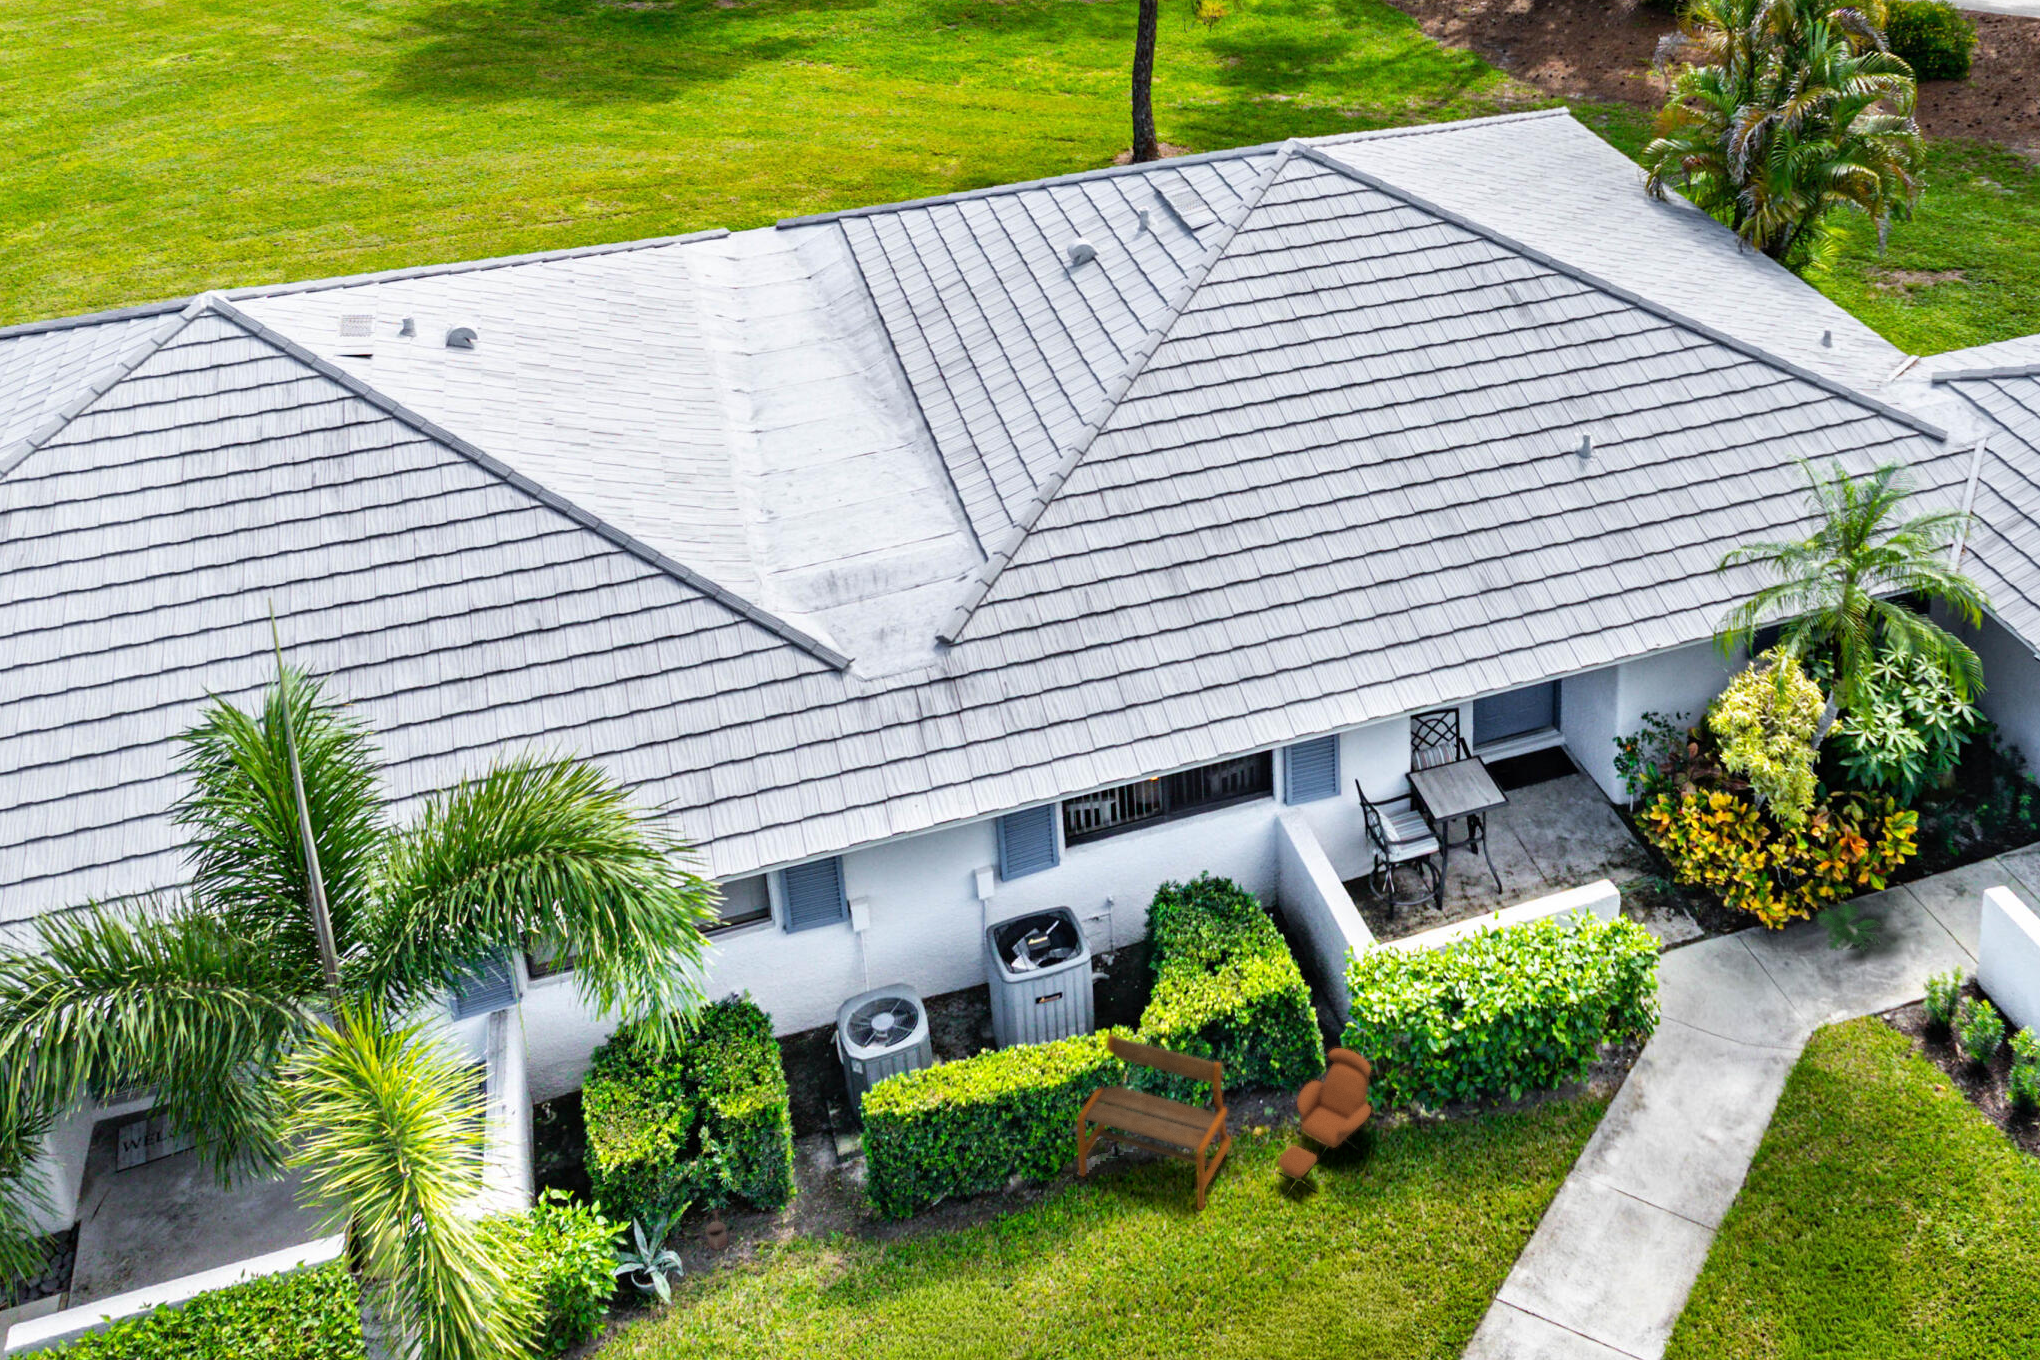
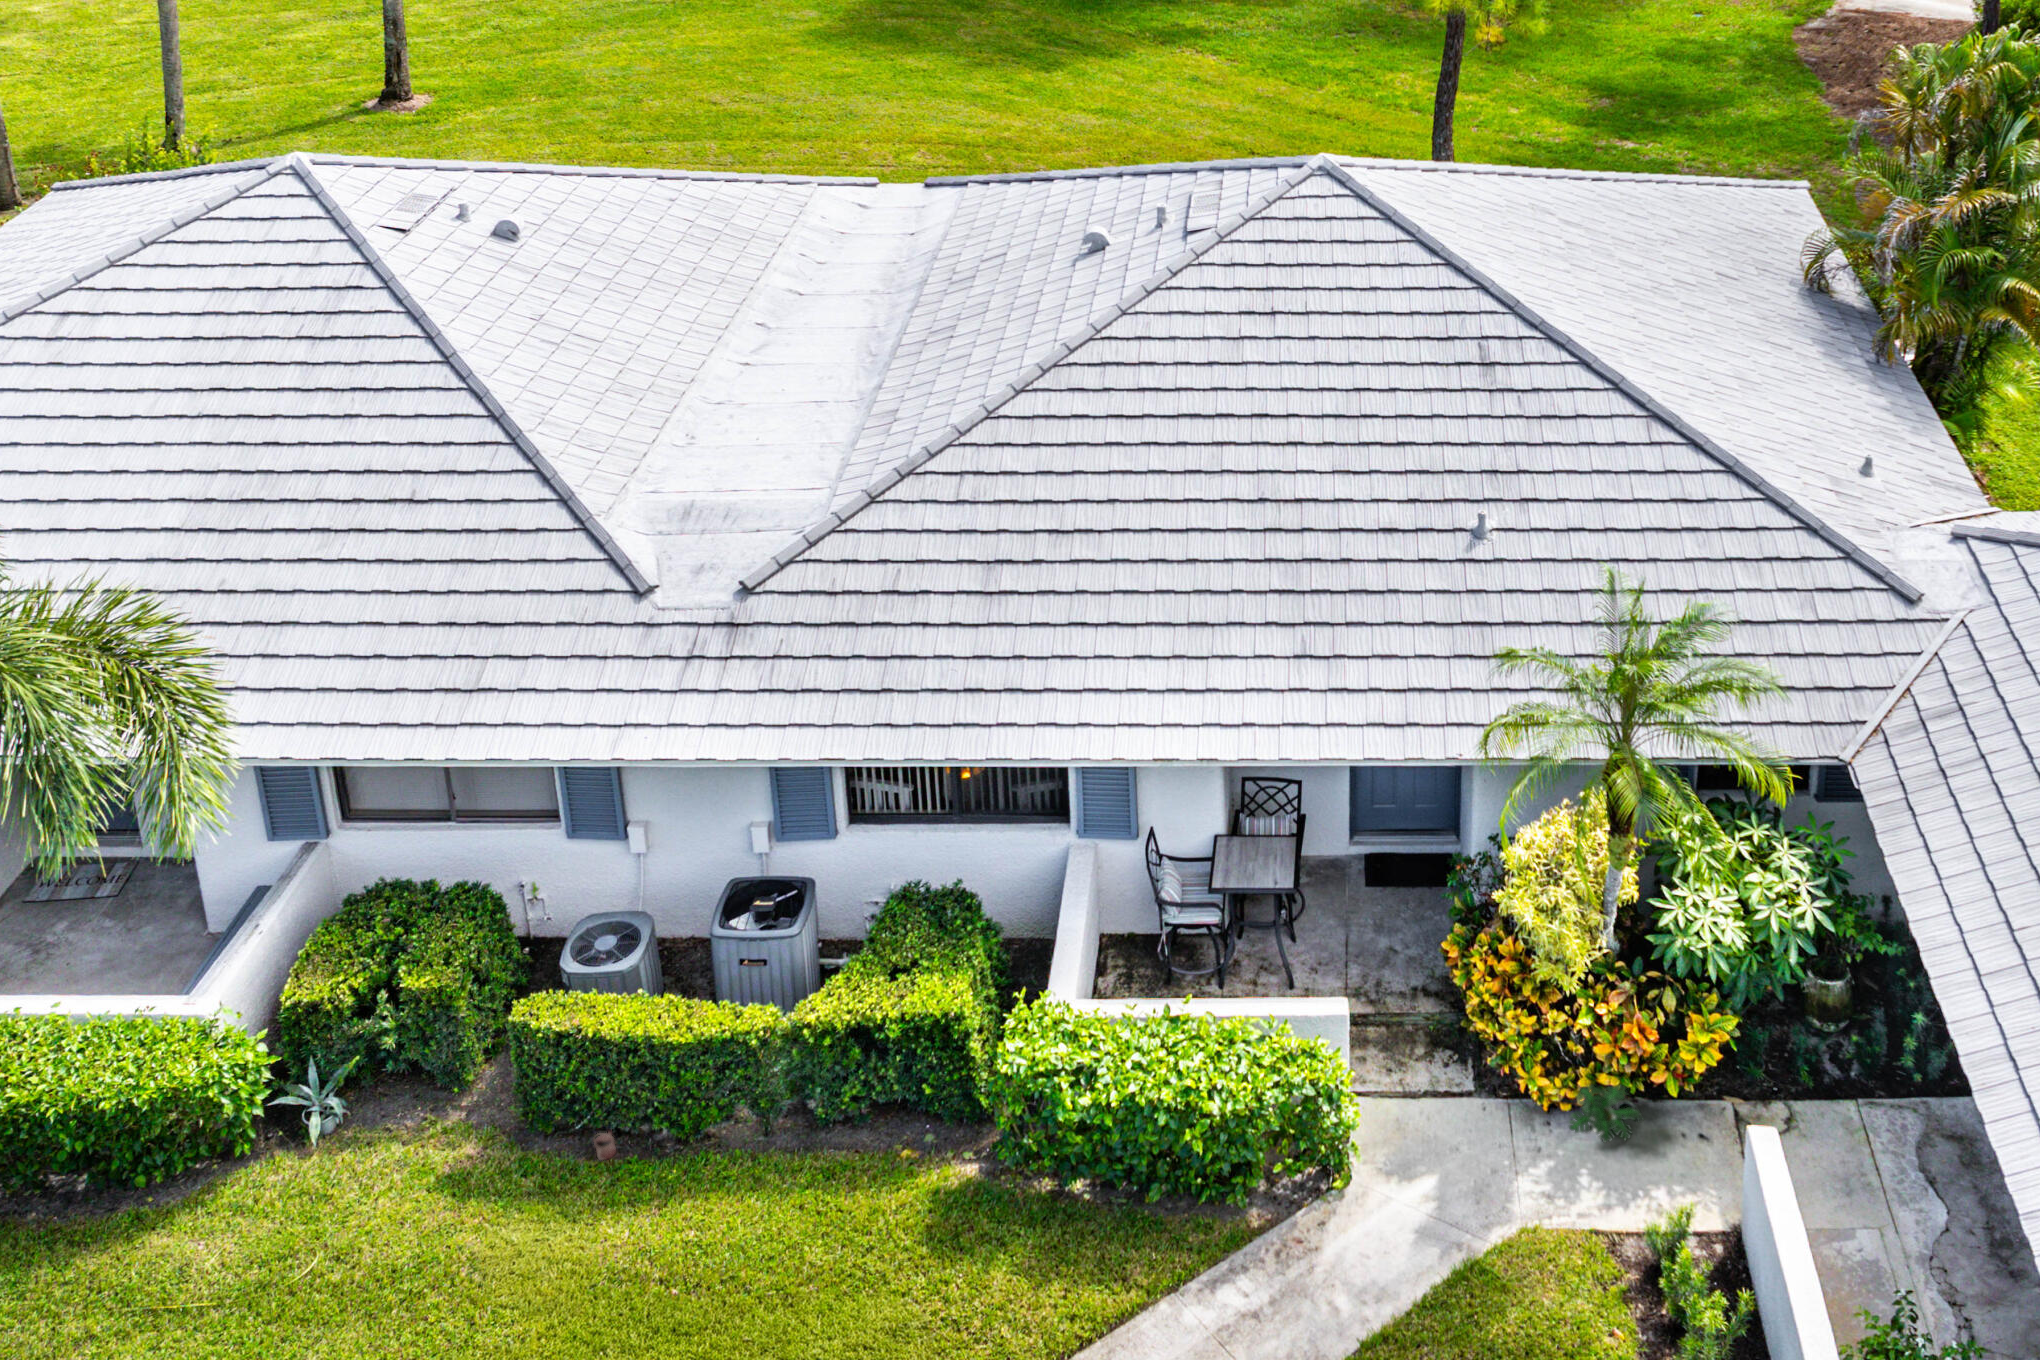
bench: present [1077,1034,1231,1210] -> none [703,1008,855,1207]
lounge chair: present [1278,1048,1371,1190] -> none [870,1084,991,1224]
watering can: present [706,1210,728,1250] -> present [594,1132,616,1160]

